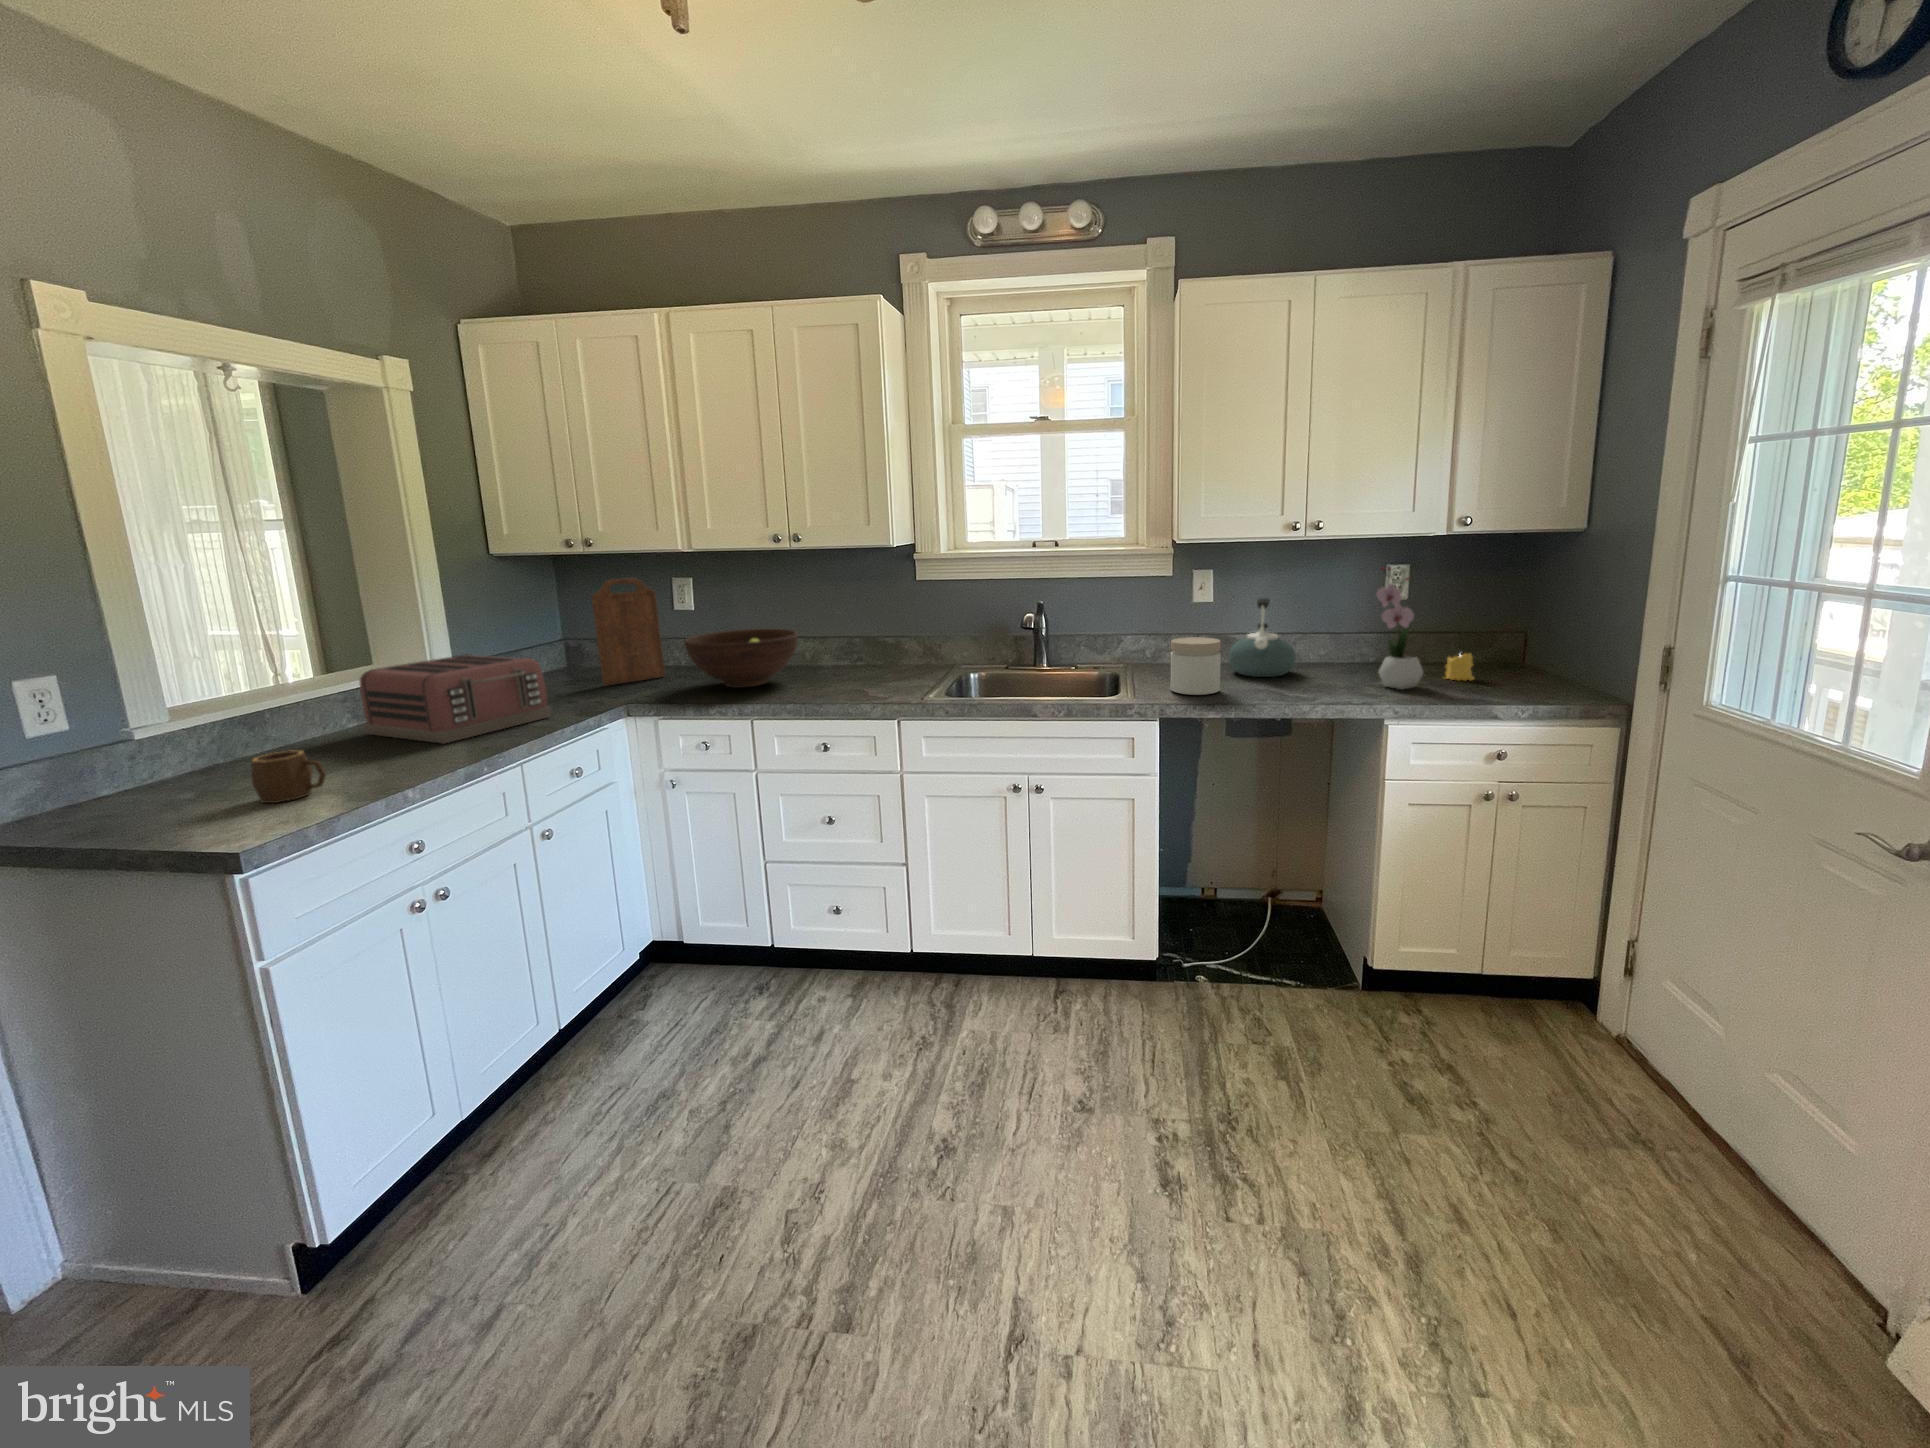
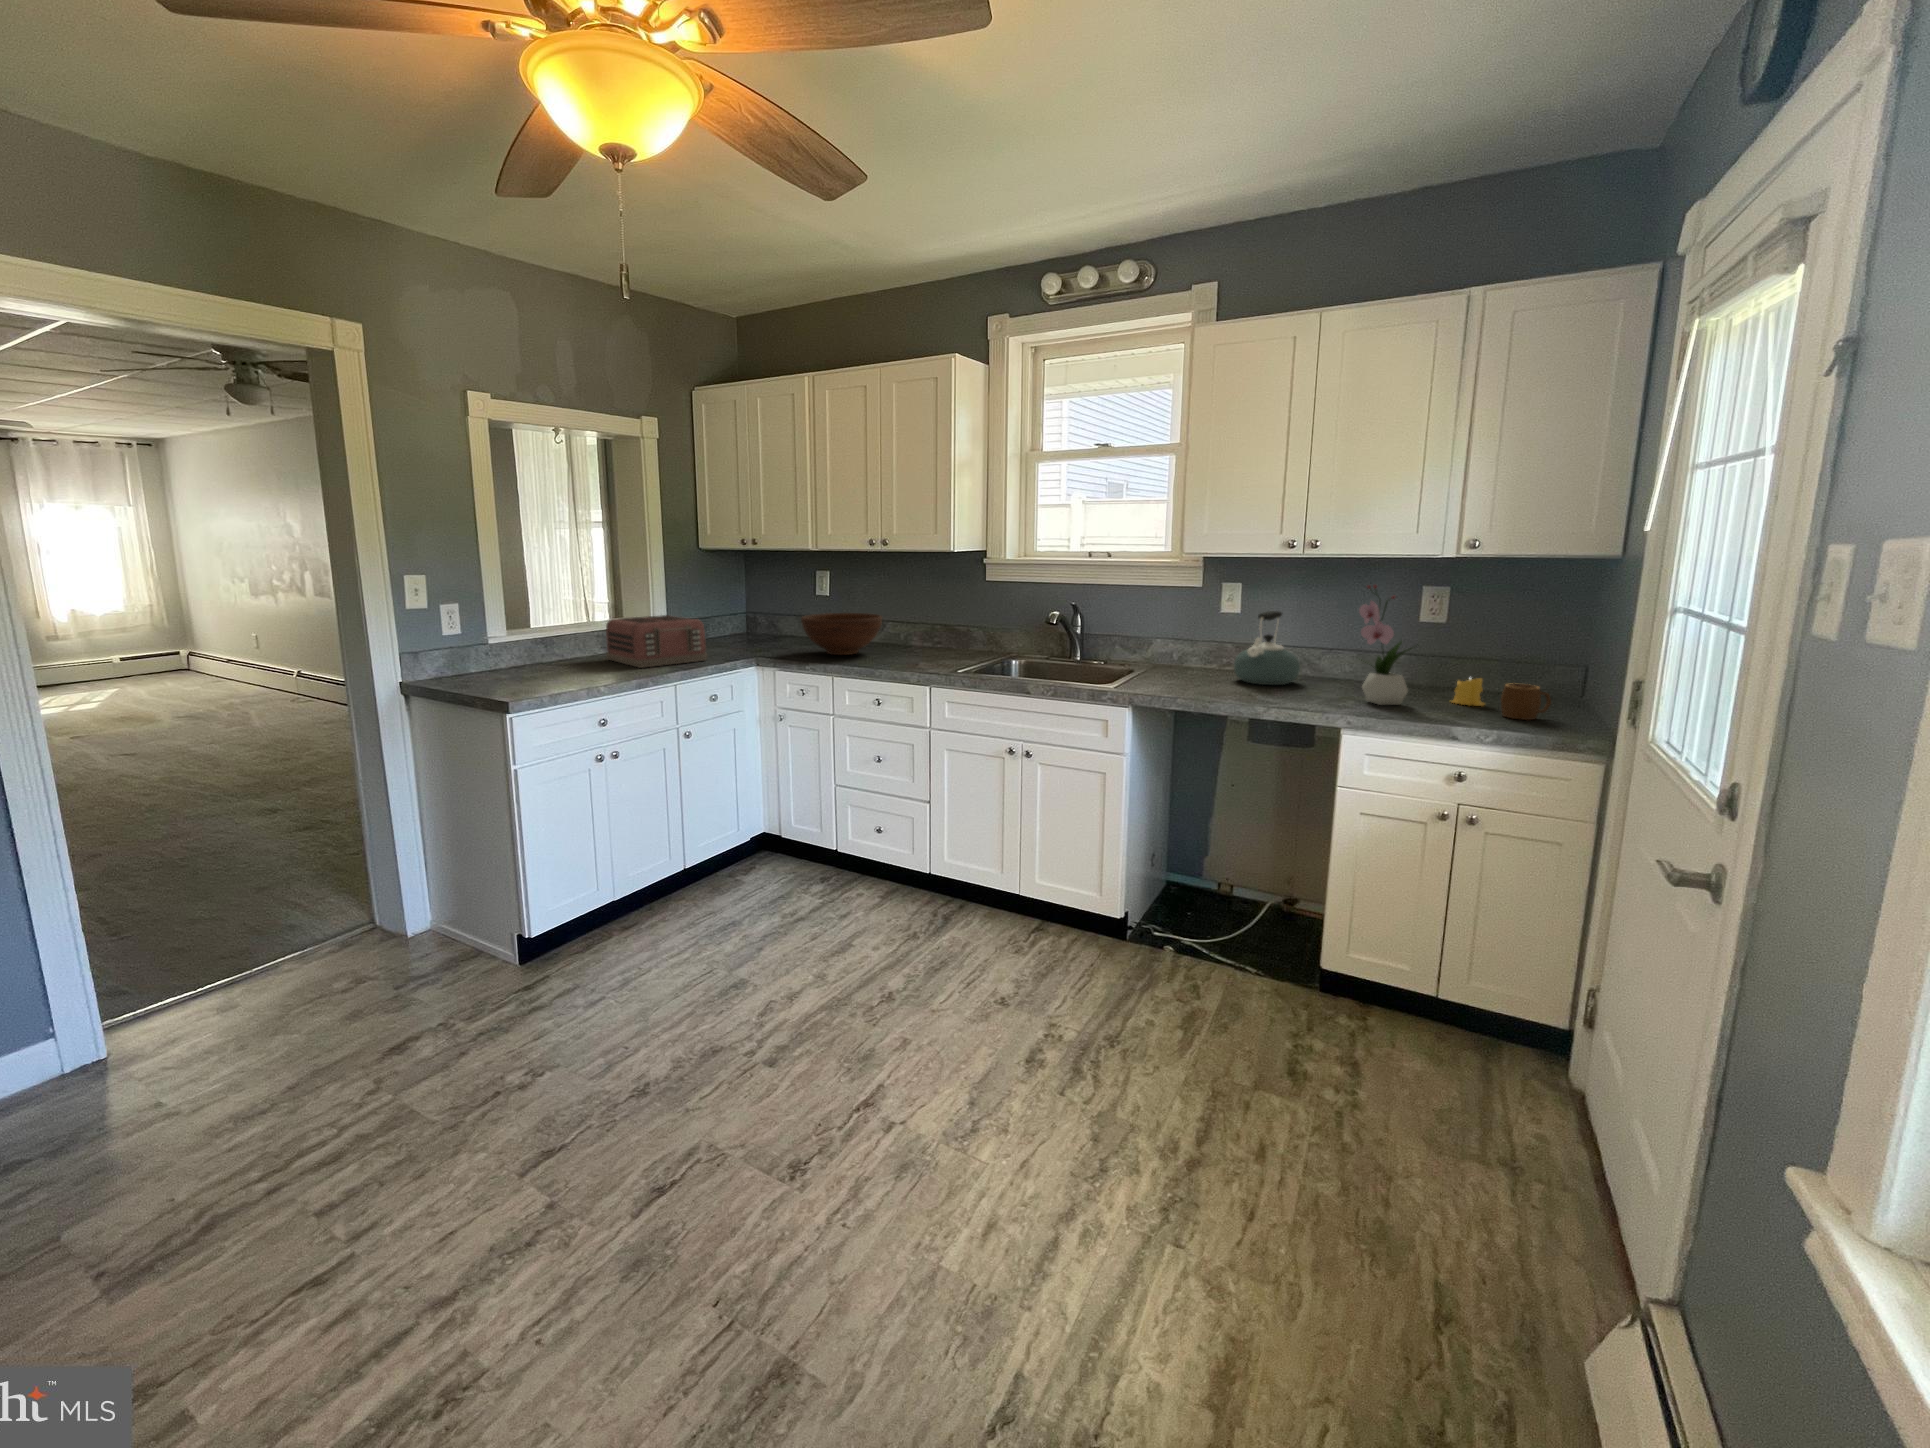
cutting board: present [592,578,665,685] -> none [752,570,797,647]
jar: present [1171,637,1221,695] -> none [1153,640,1200,691]
mug: present [252,751,326,803] -> present [1501,684,1551,720]

